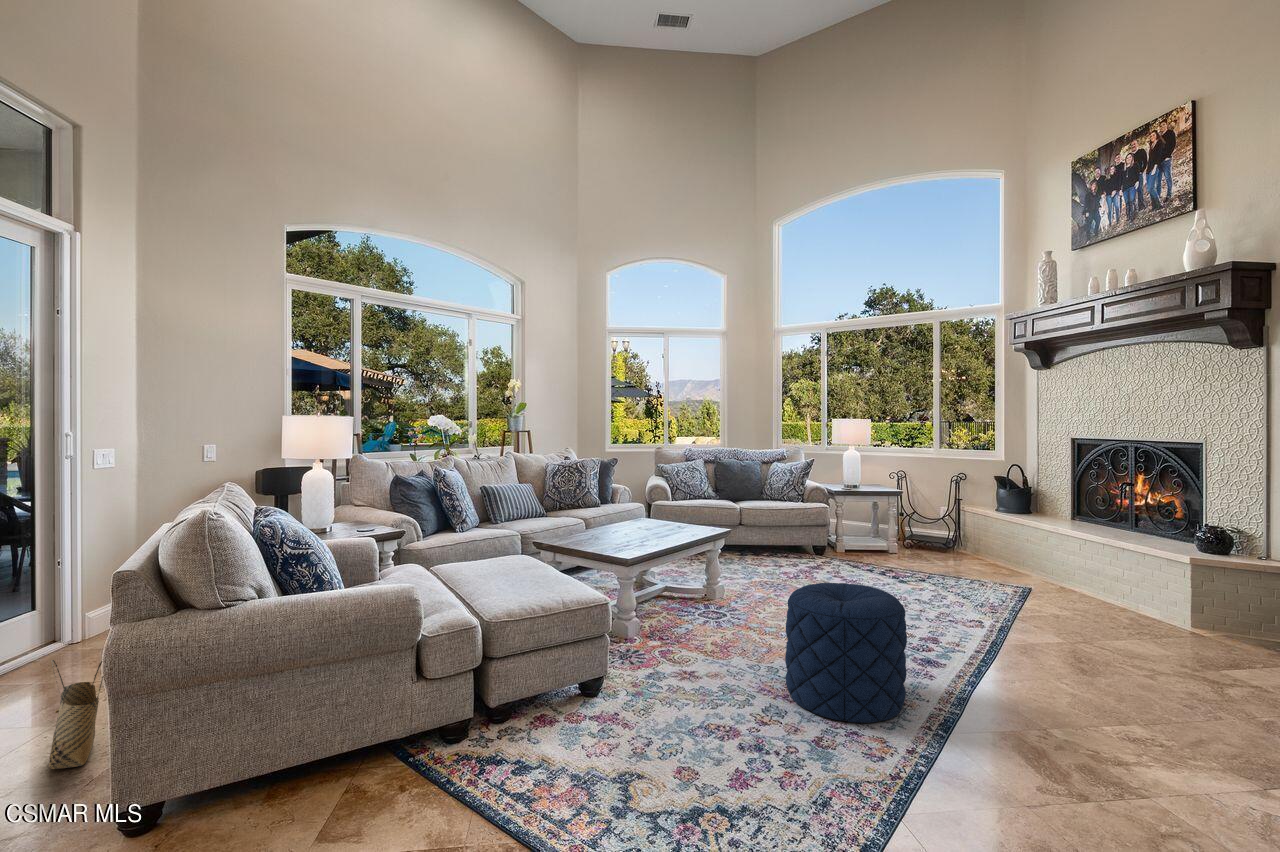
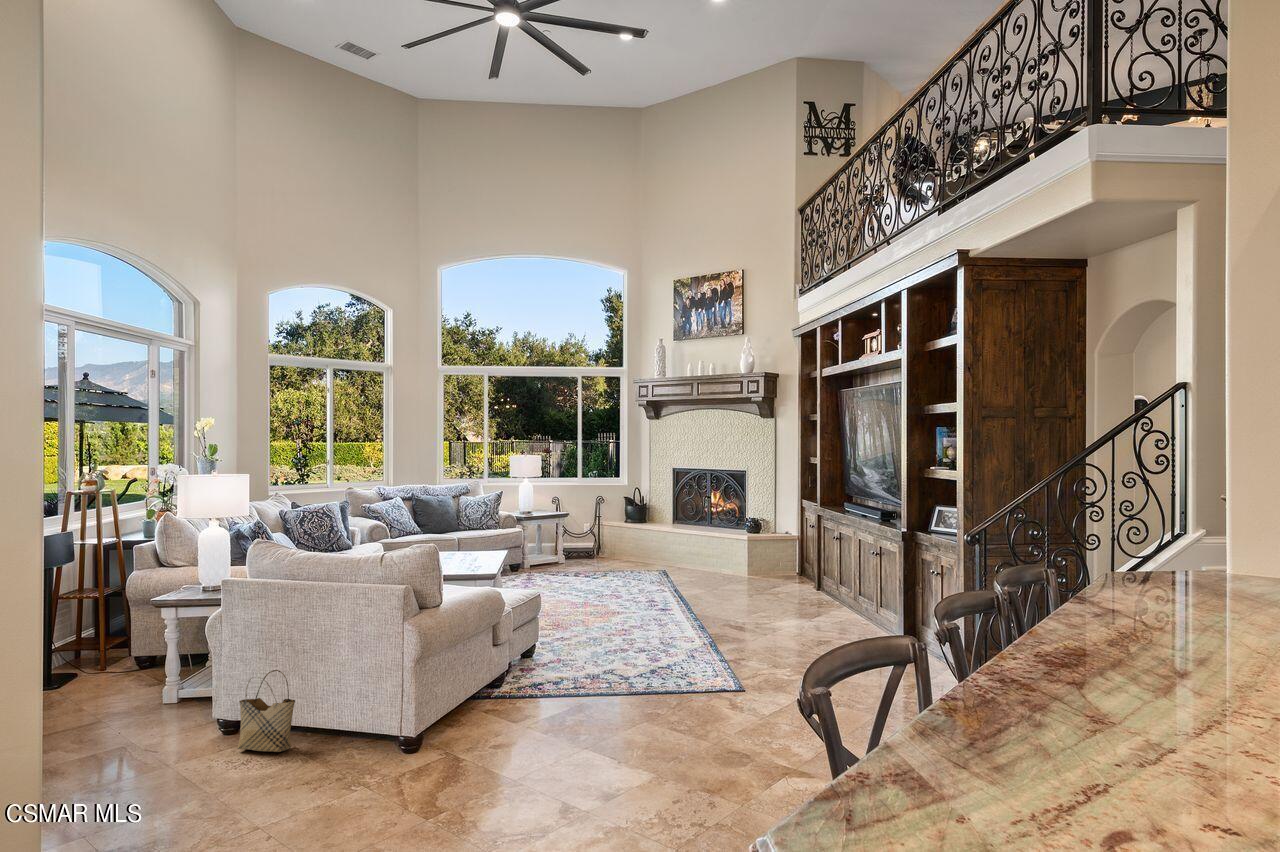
pouf: present [785,583,907,723] -> none [615,565,681,636]

